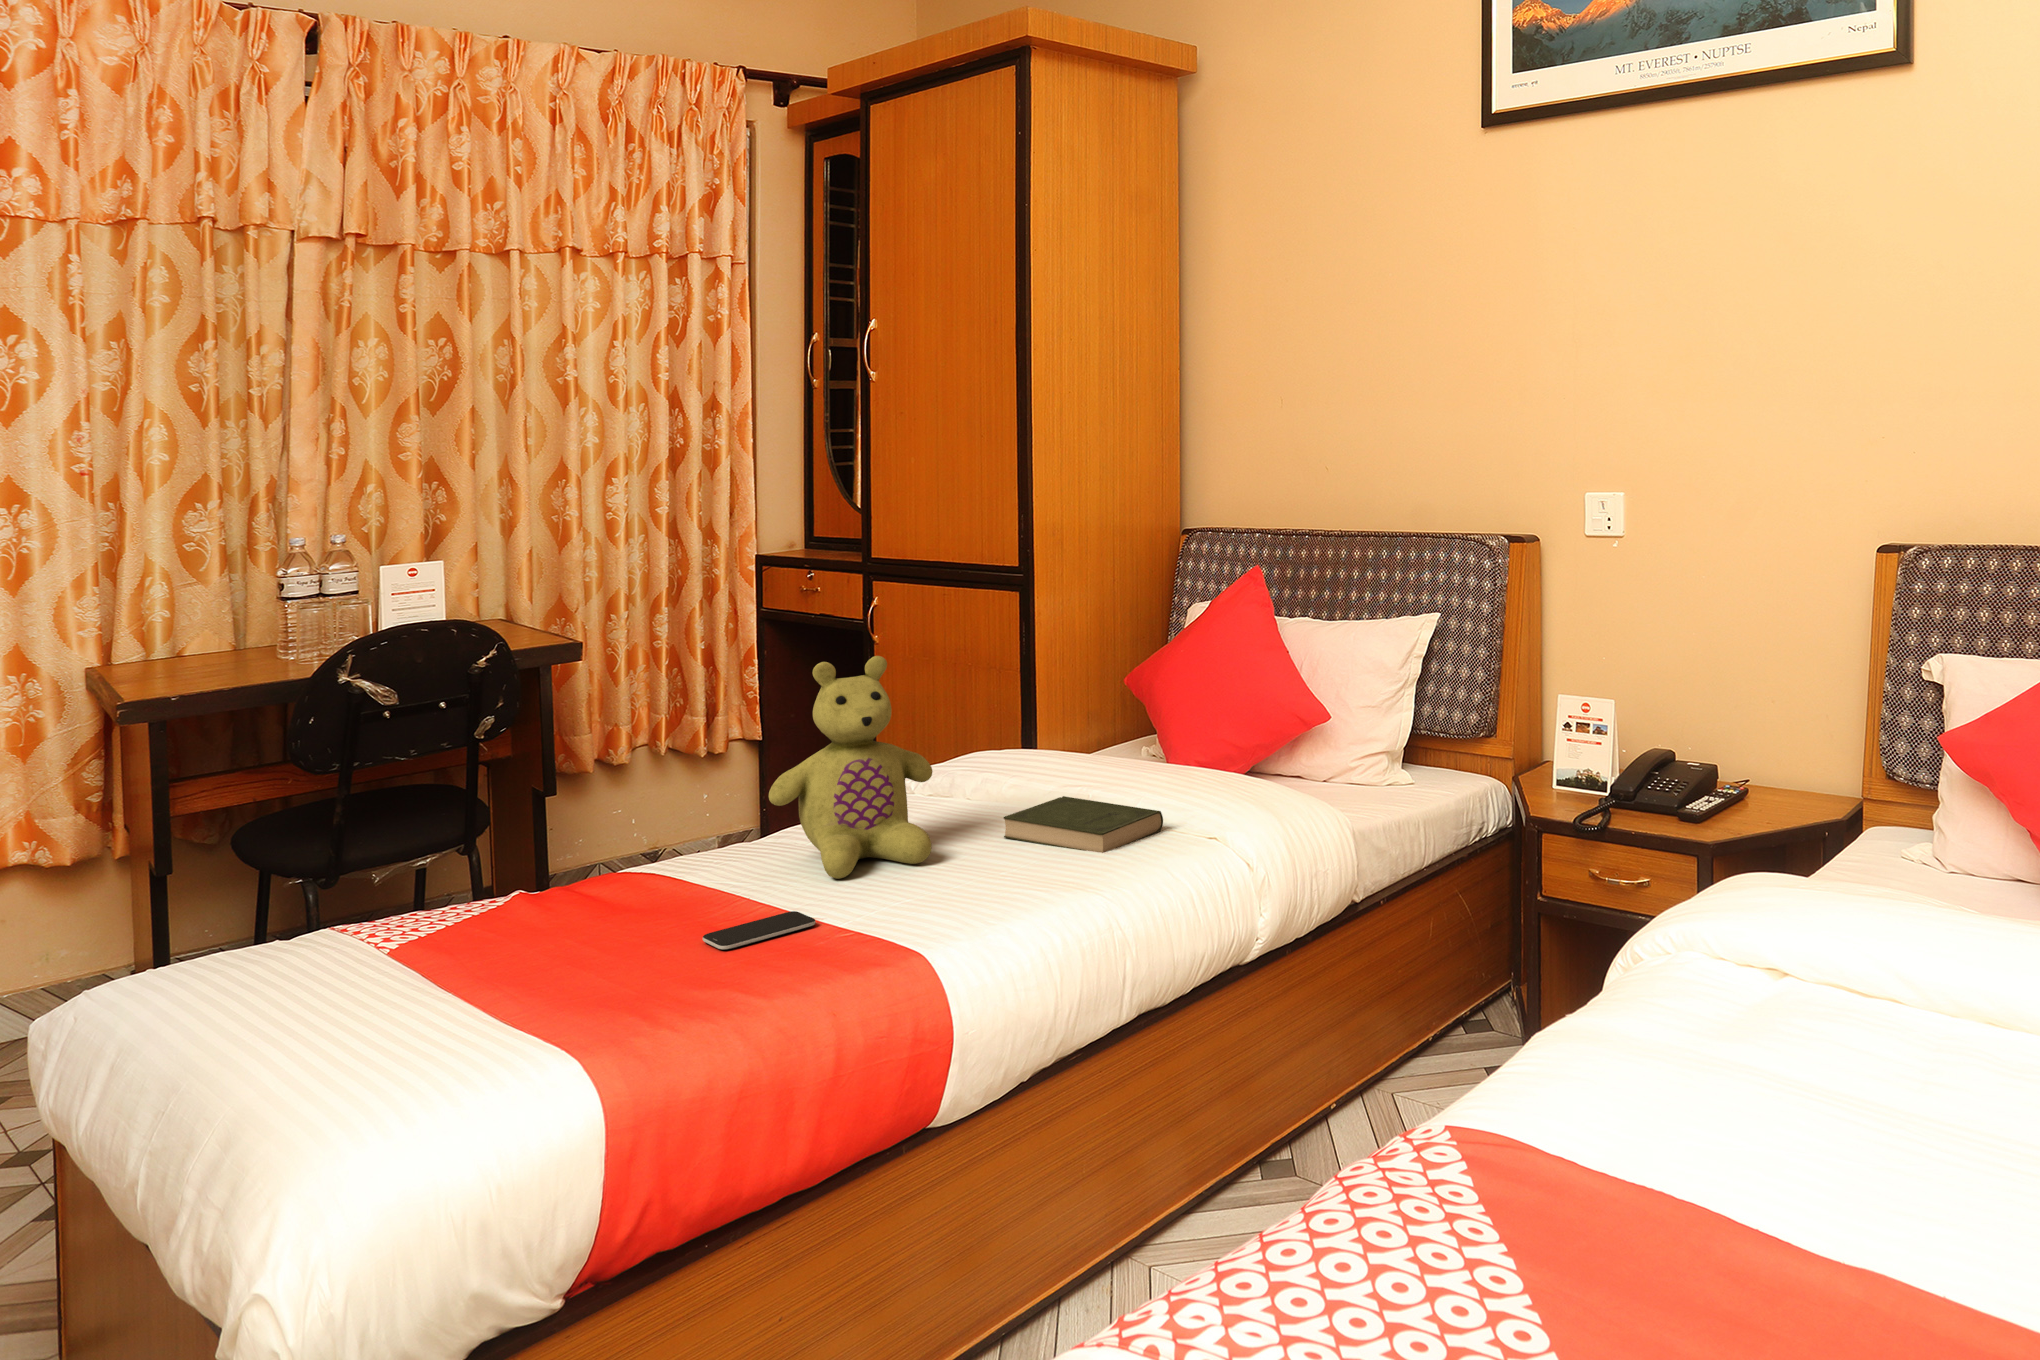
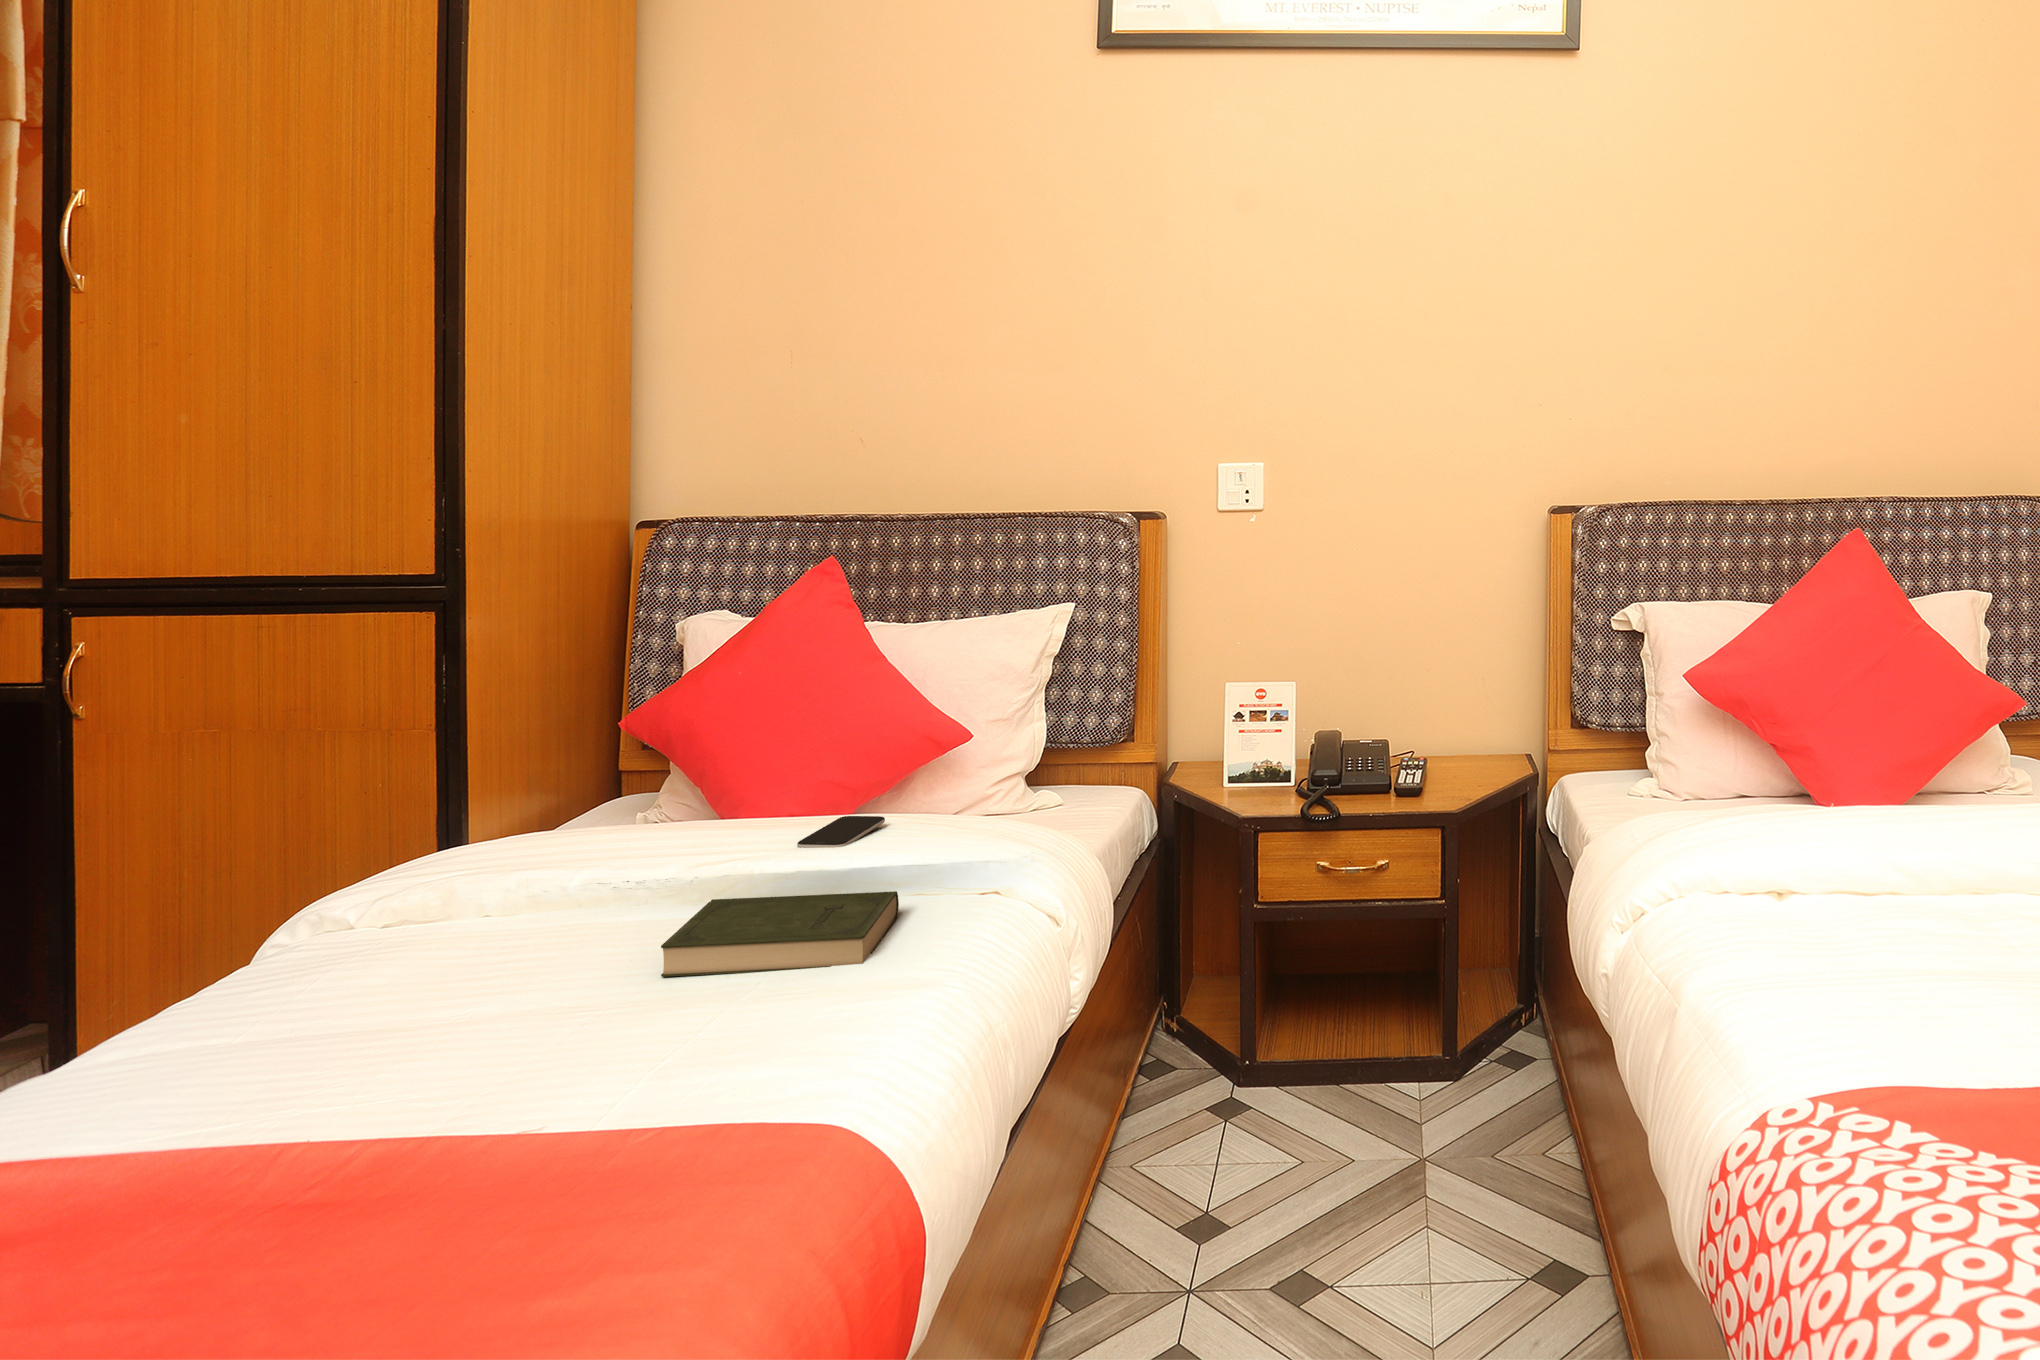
stuffed bear: present [769,656,933,879] -> none [267,723,601,1107]
smartphone: present [703,911,816,950] -> present [797,816,885,848]

